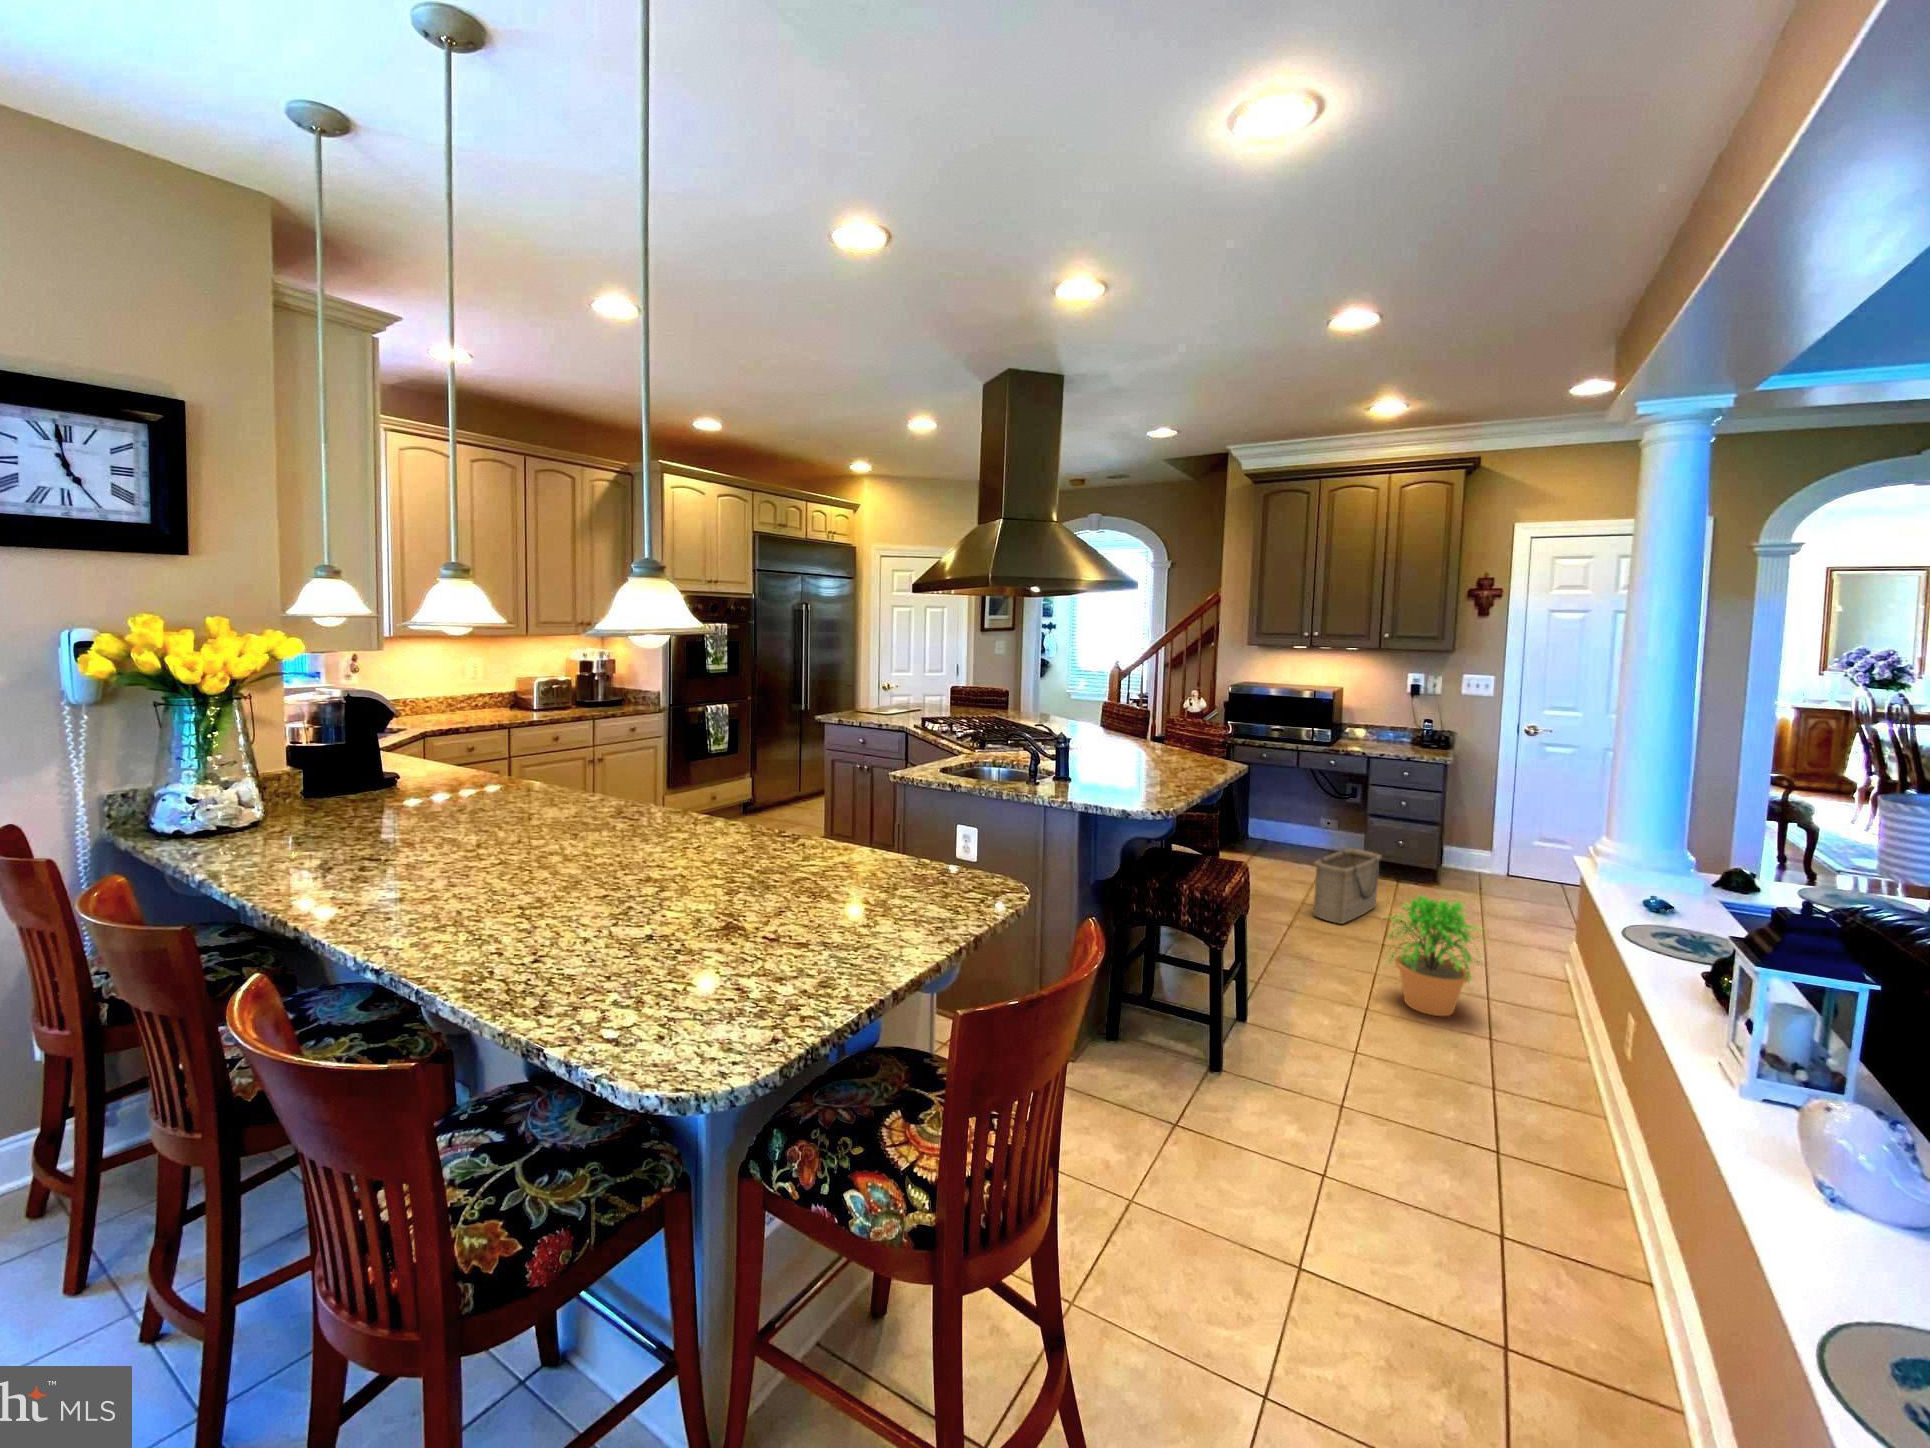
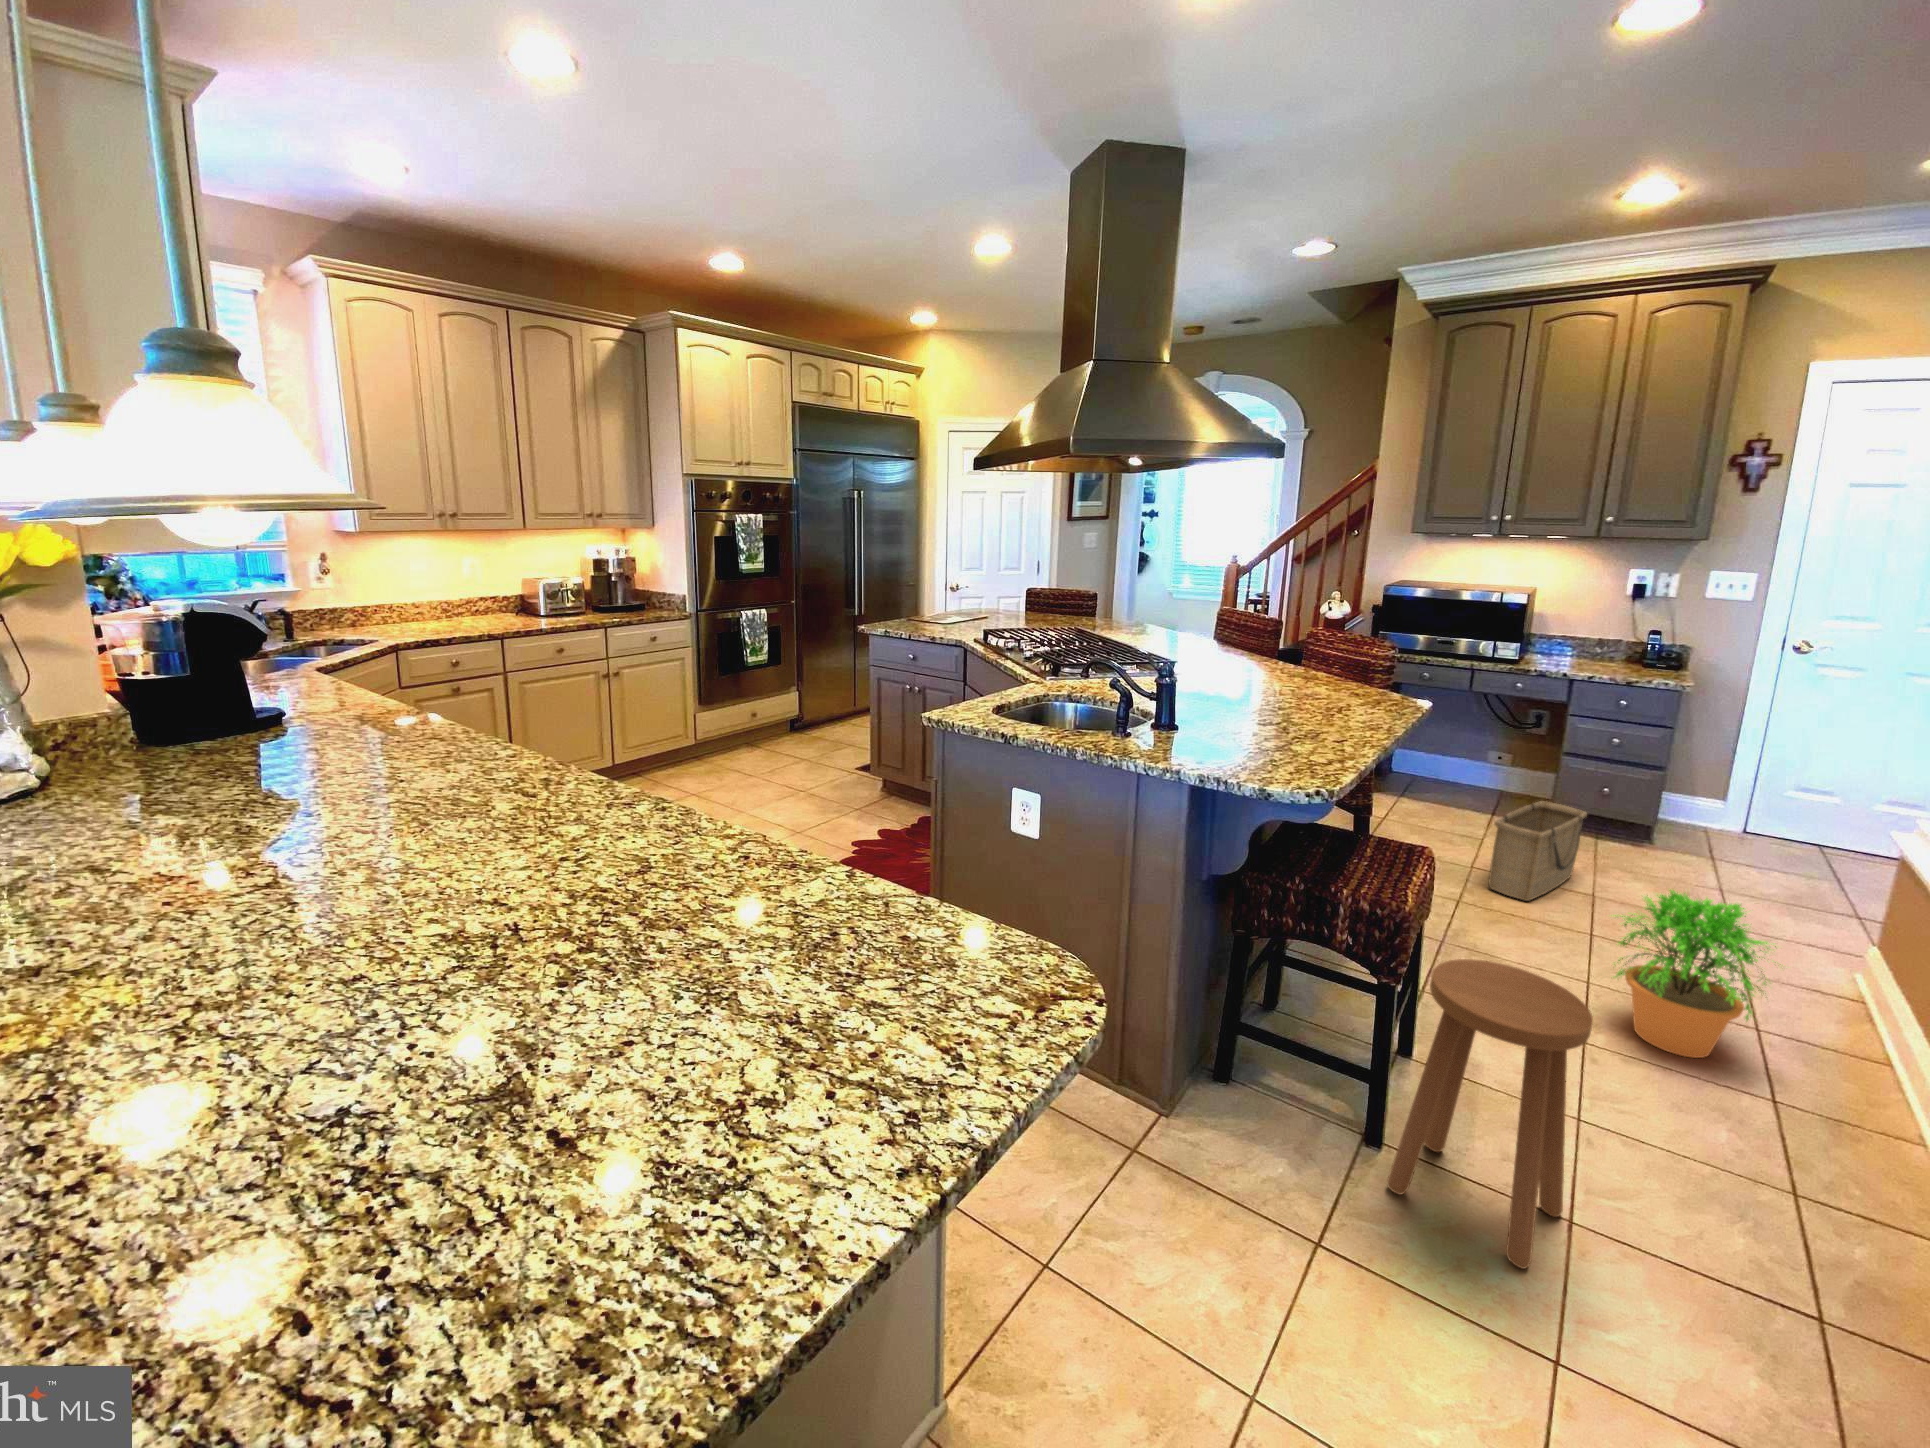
stool: none [1226,931,1342,1137] -> present [1387,959,1593,1269]

